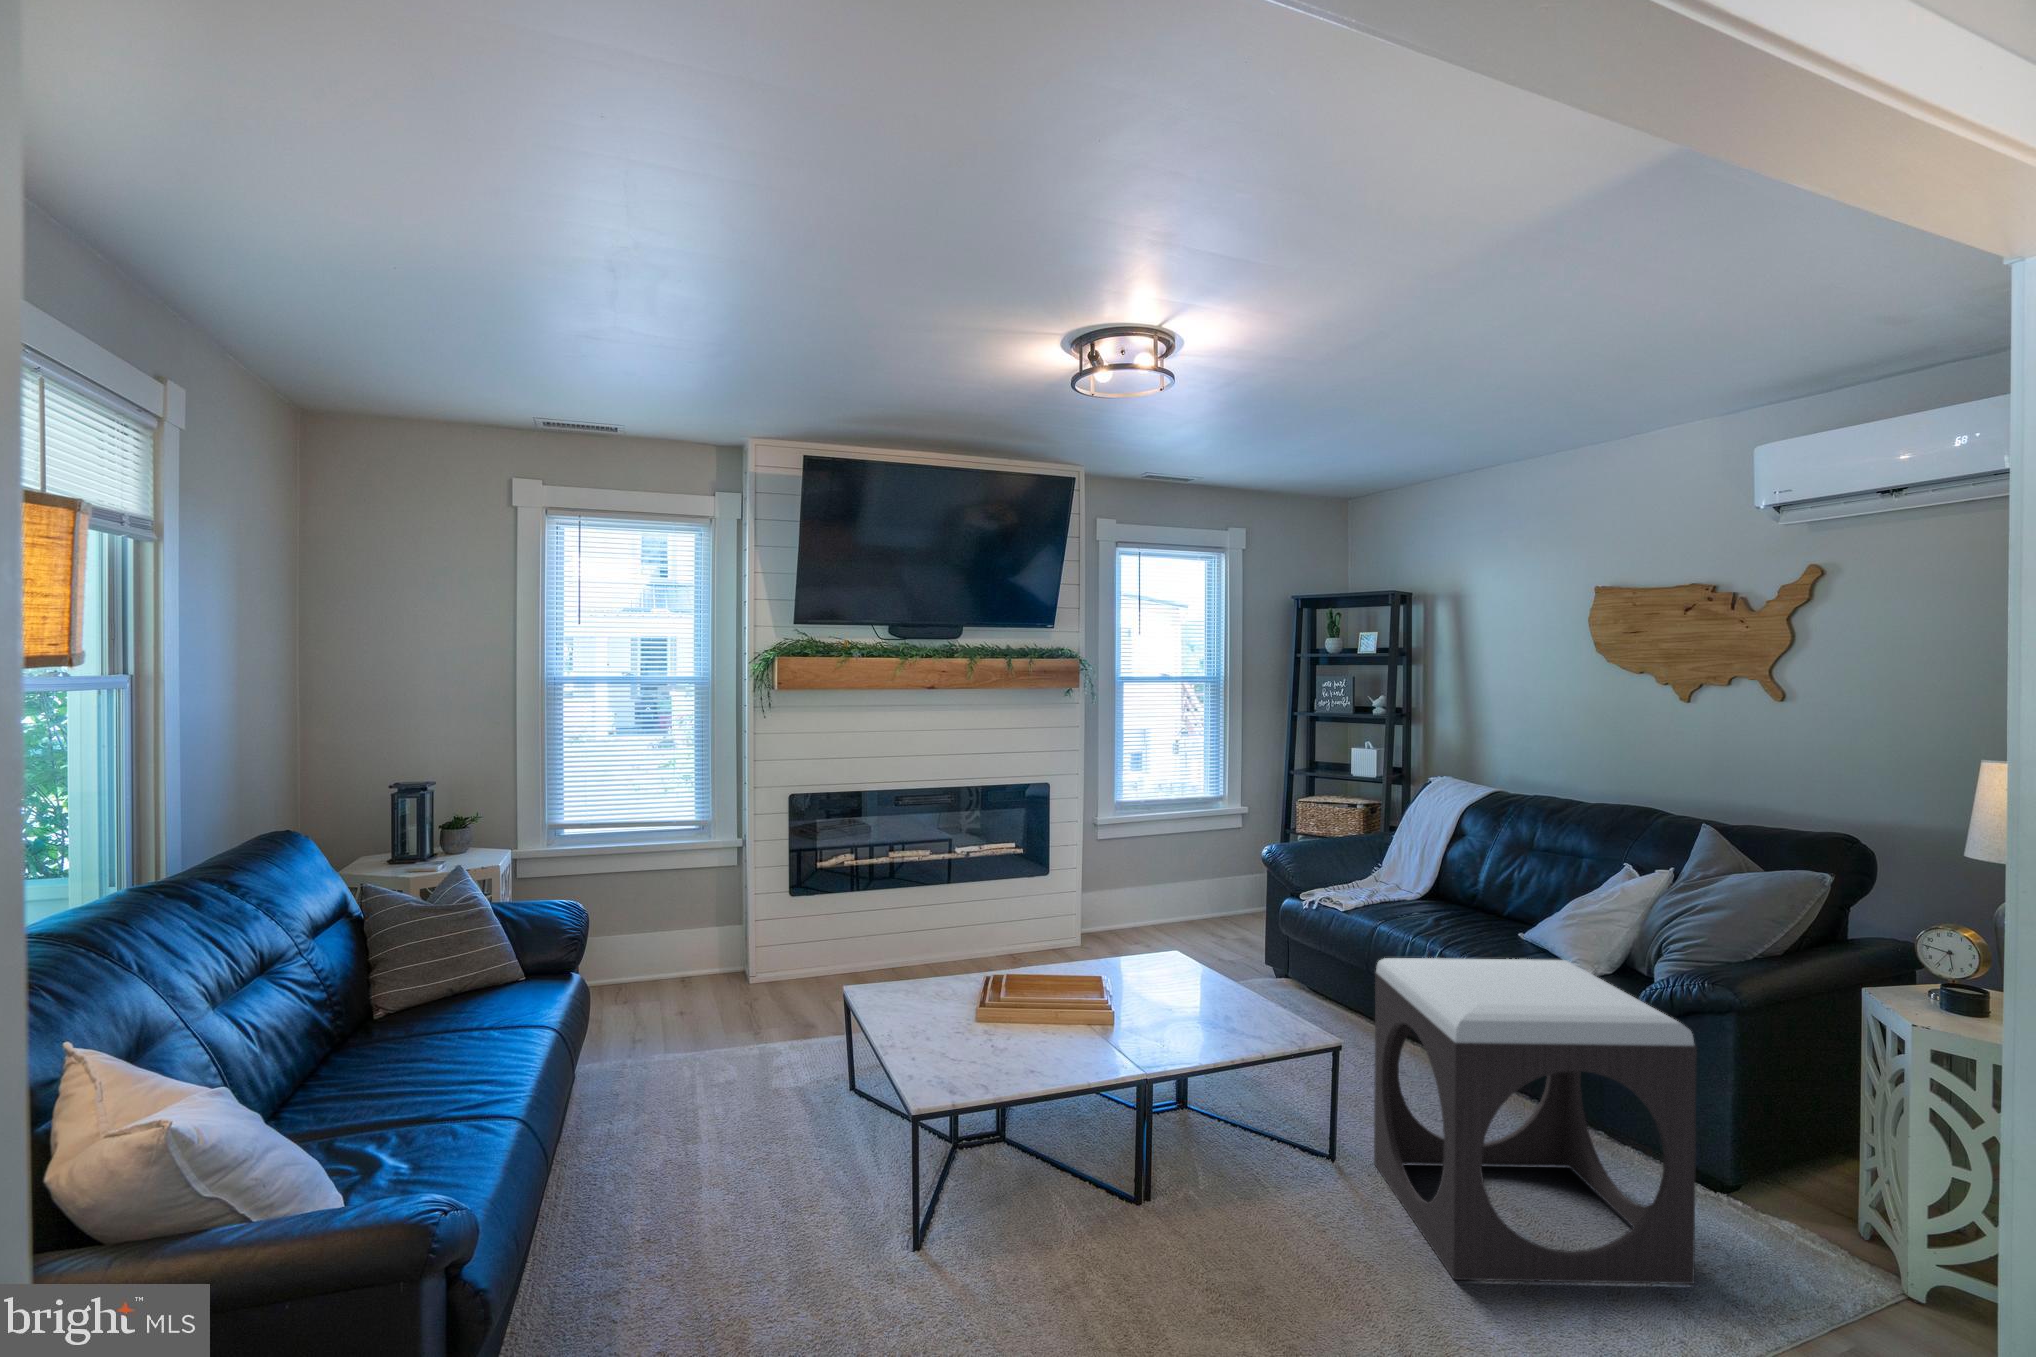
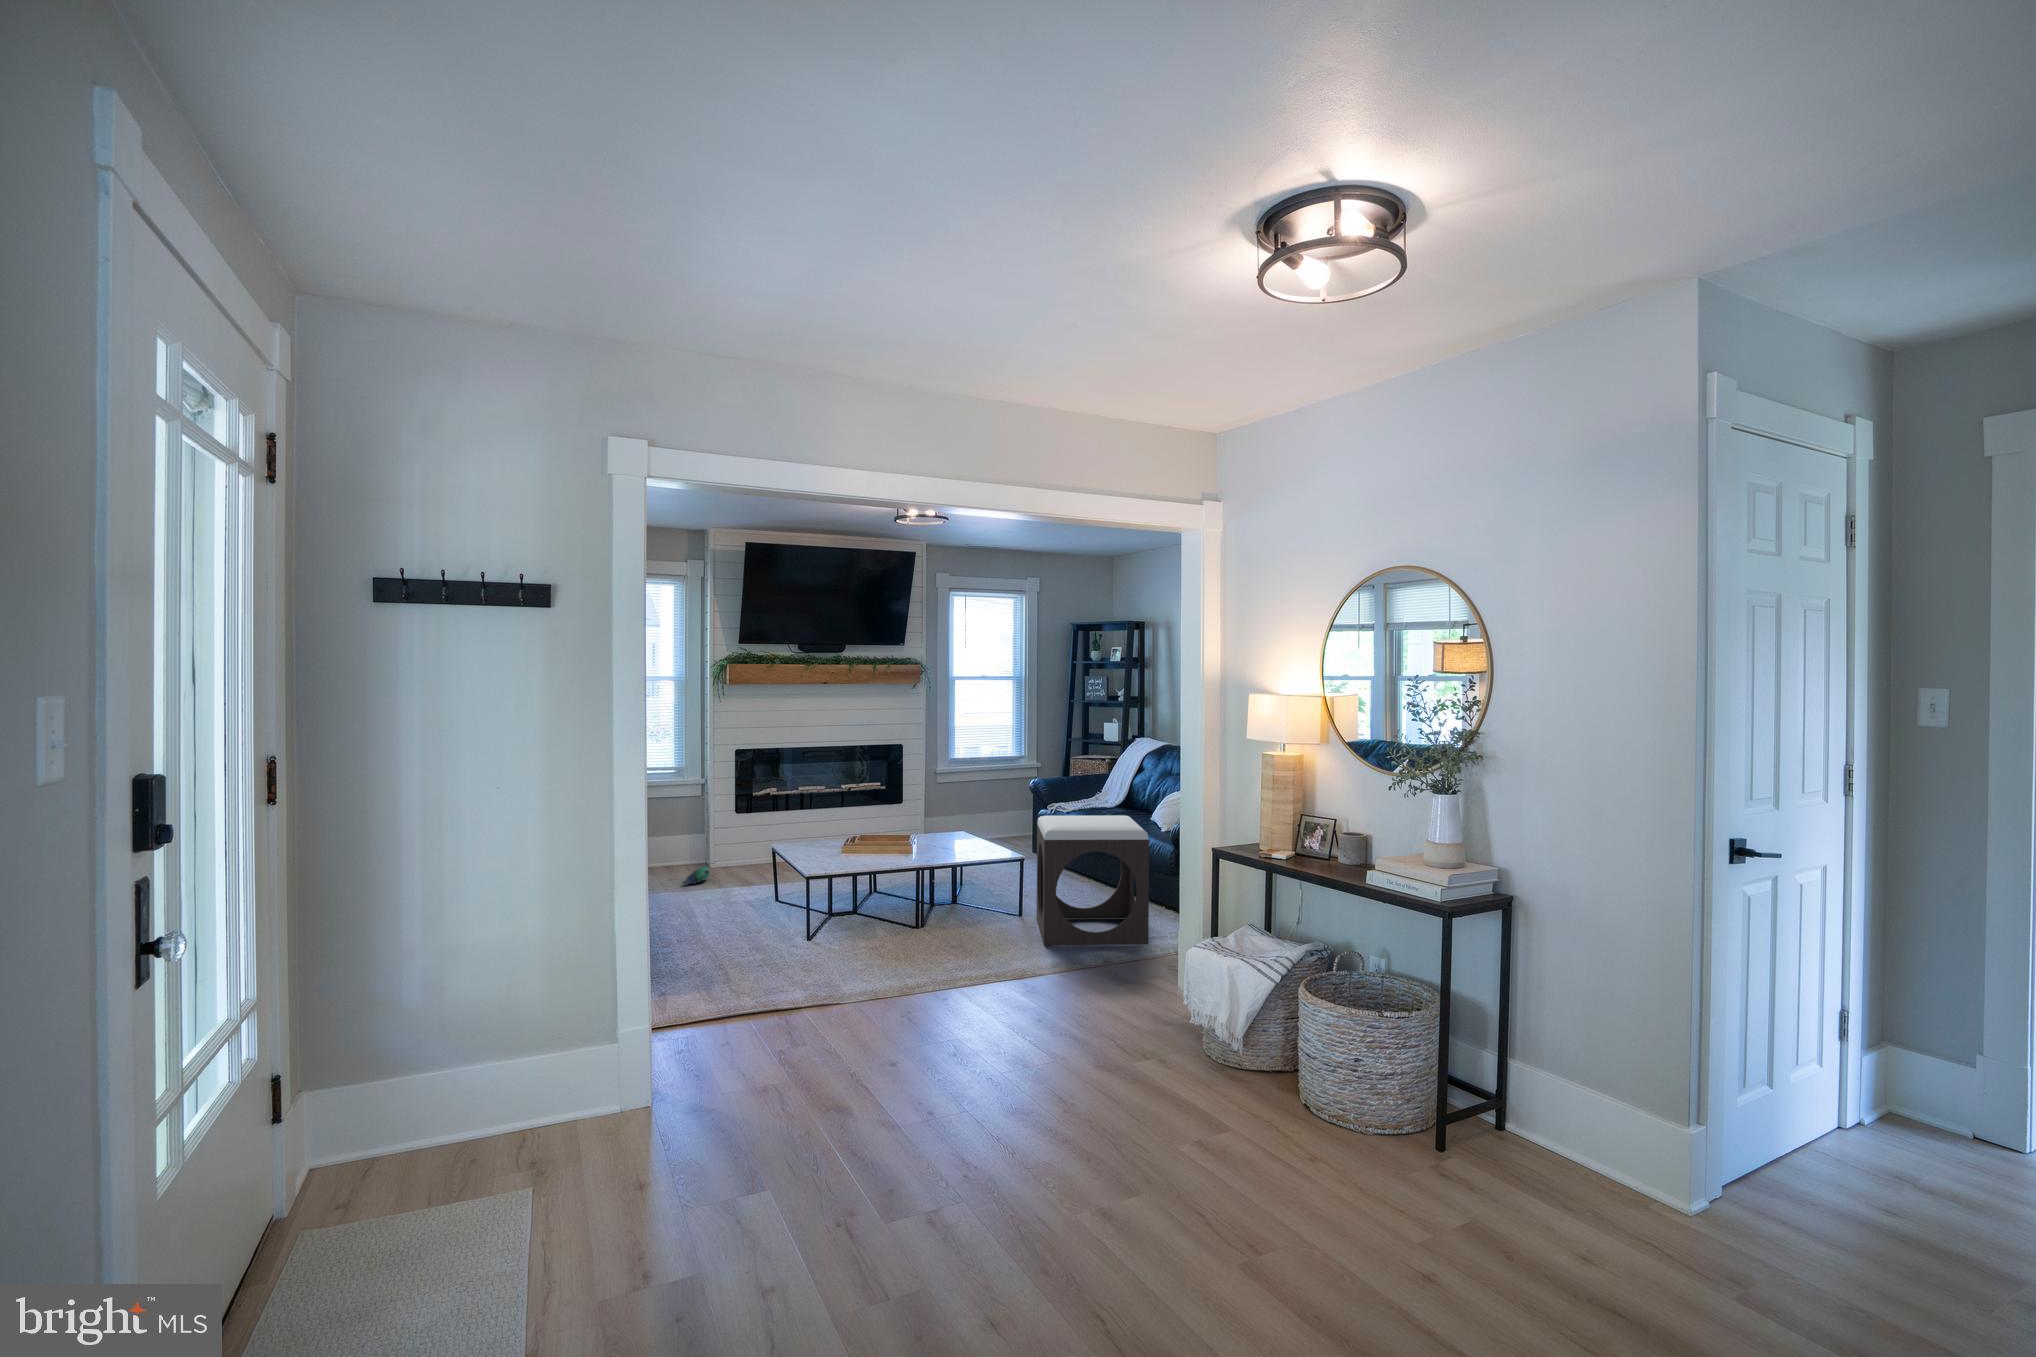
plush toy: none [696,997,745,1034] -> present [682,867,710,884]

